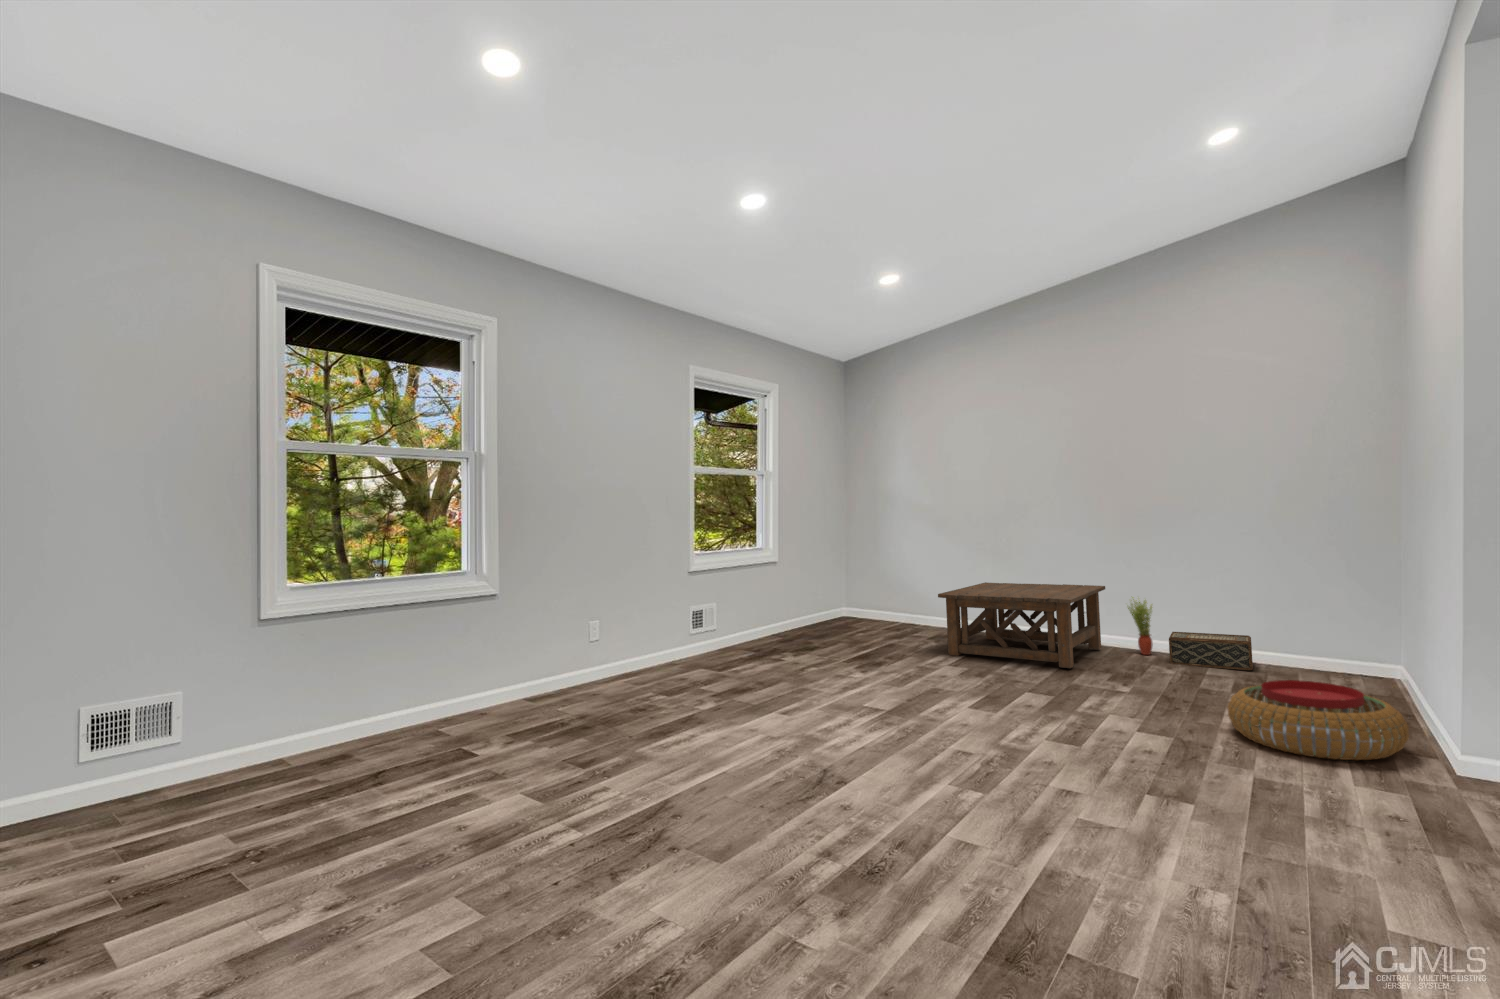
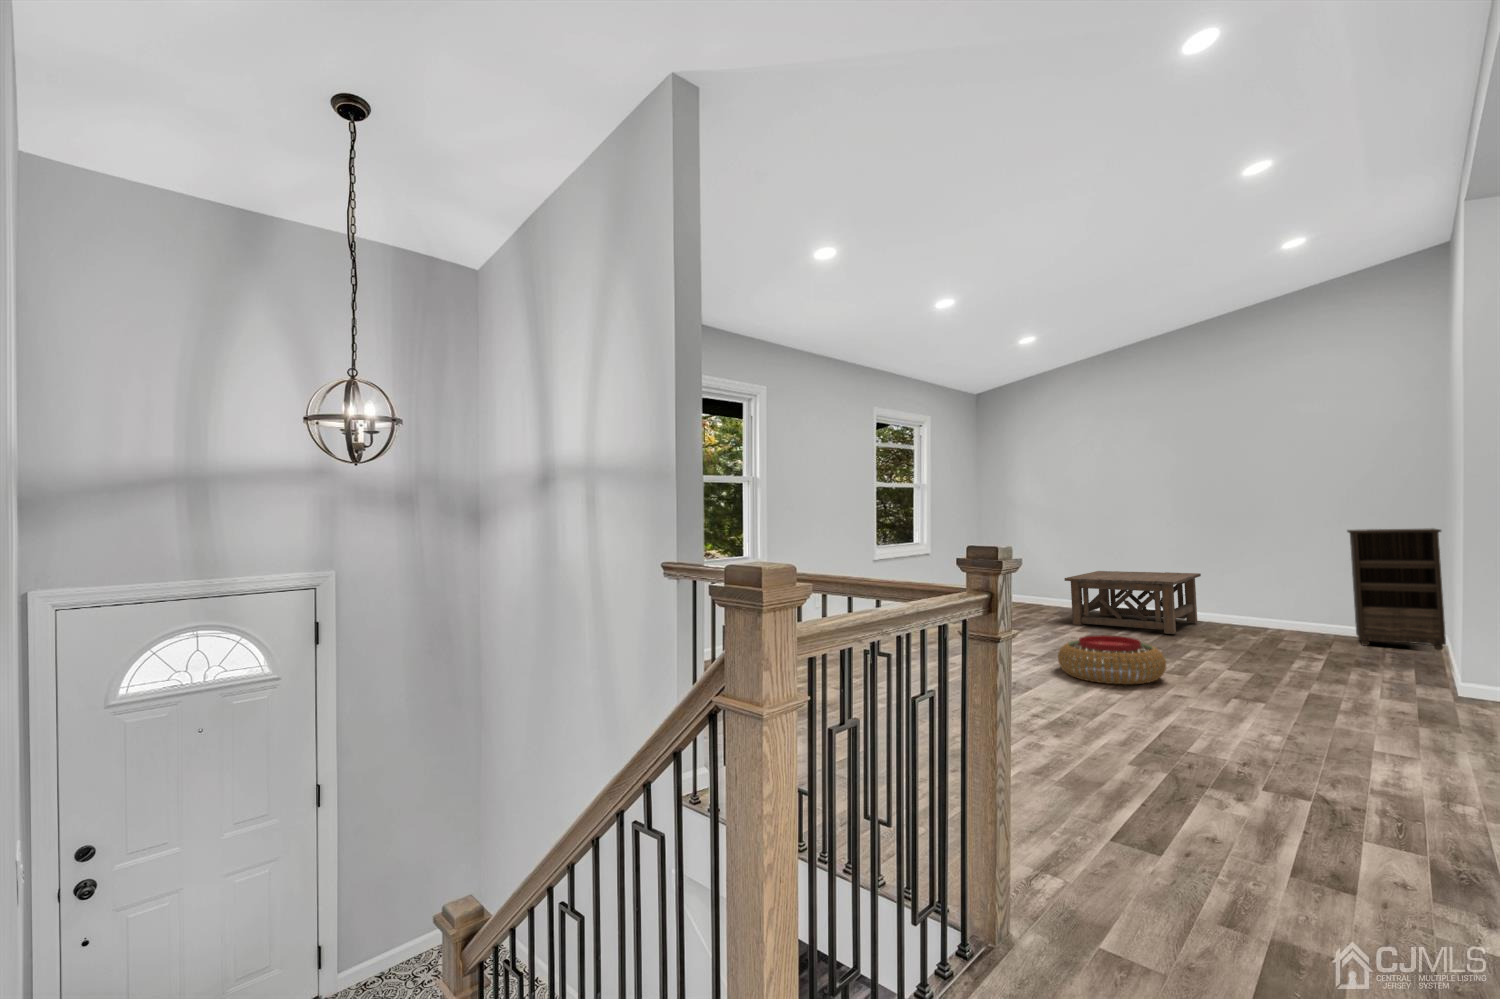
bookshelf: none [1281,528,1406,688] -> present [1347,528,1446,650]
potted plant: present [1128,597,1153,655] -> none [1218,582,1241,627]
woven basket: present [1169,632,1253,670] -> none [1254,609,1324,638]
pouf: present [1228,680,1409,760] -> present [1058,635,1166,684]

